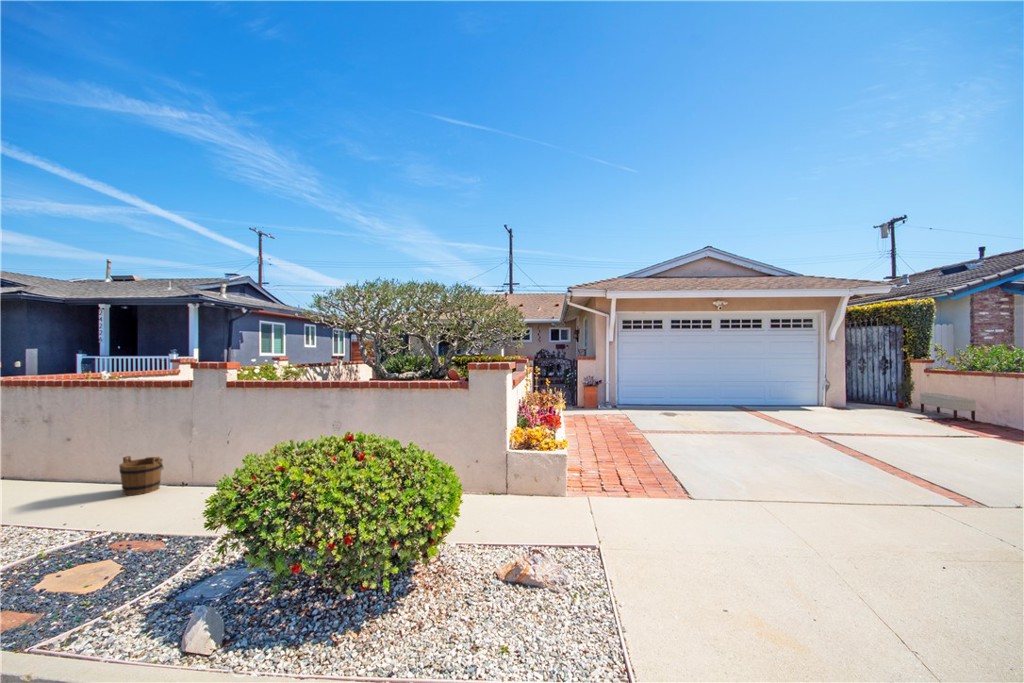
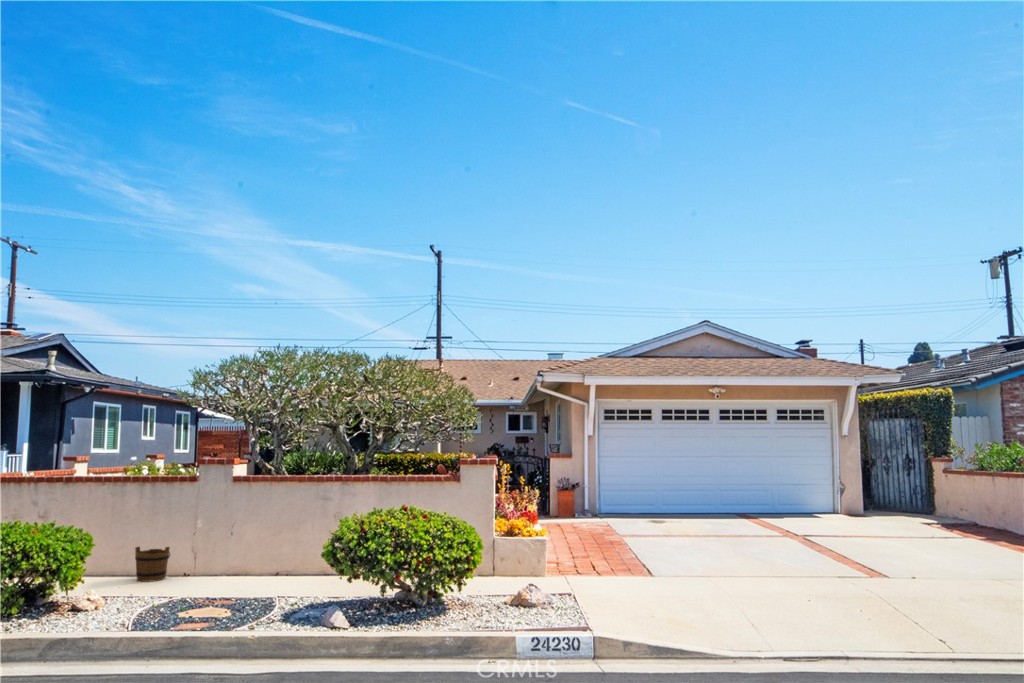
potted tree: present [890,376,914,408] -> none [910,477,936,515]
bench: present [920,393,976,421] -> none [934,496,977,525]

